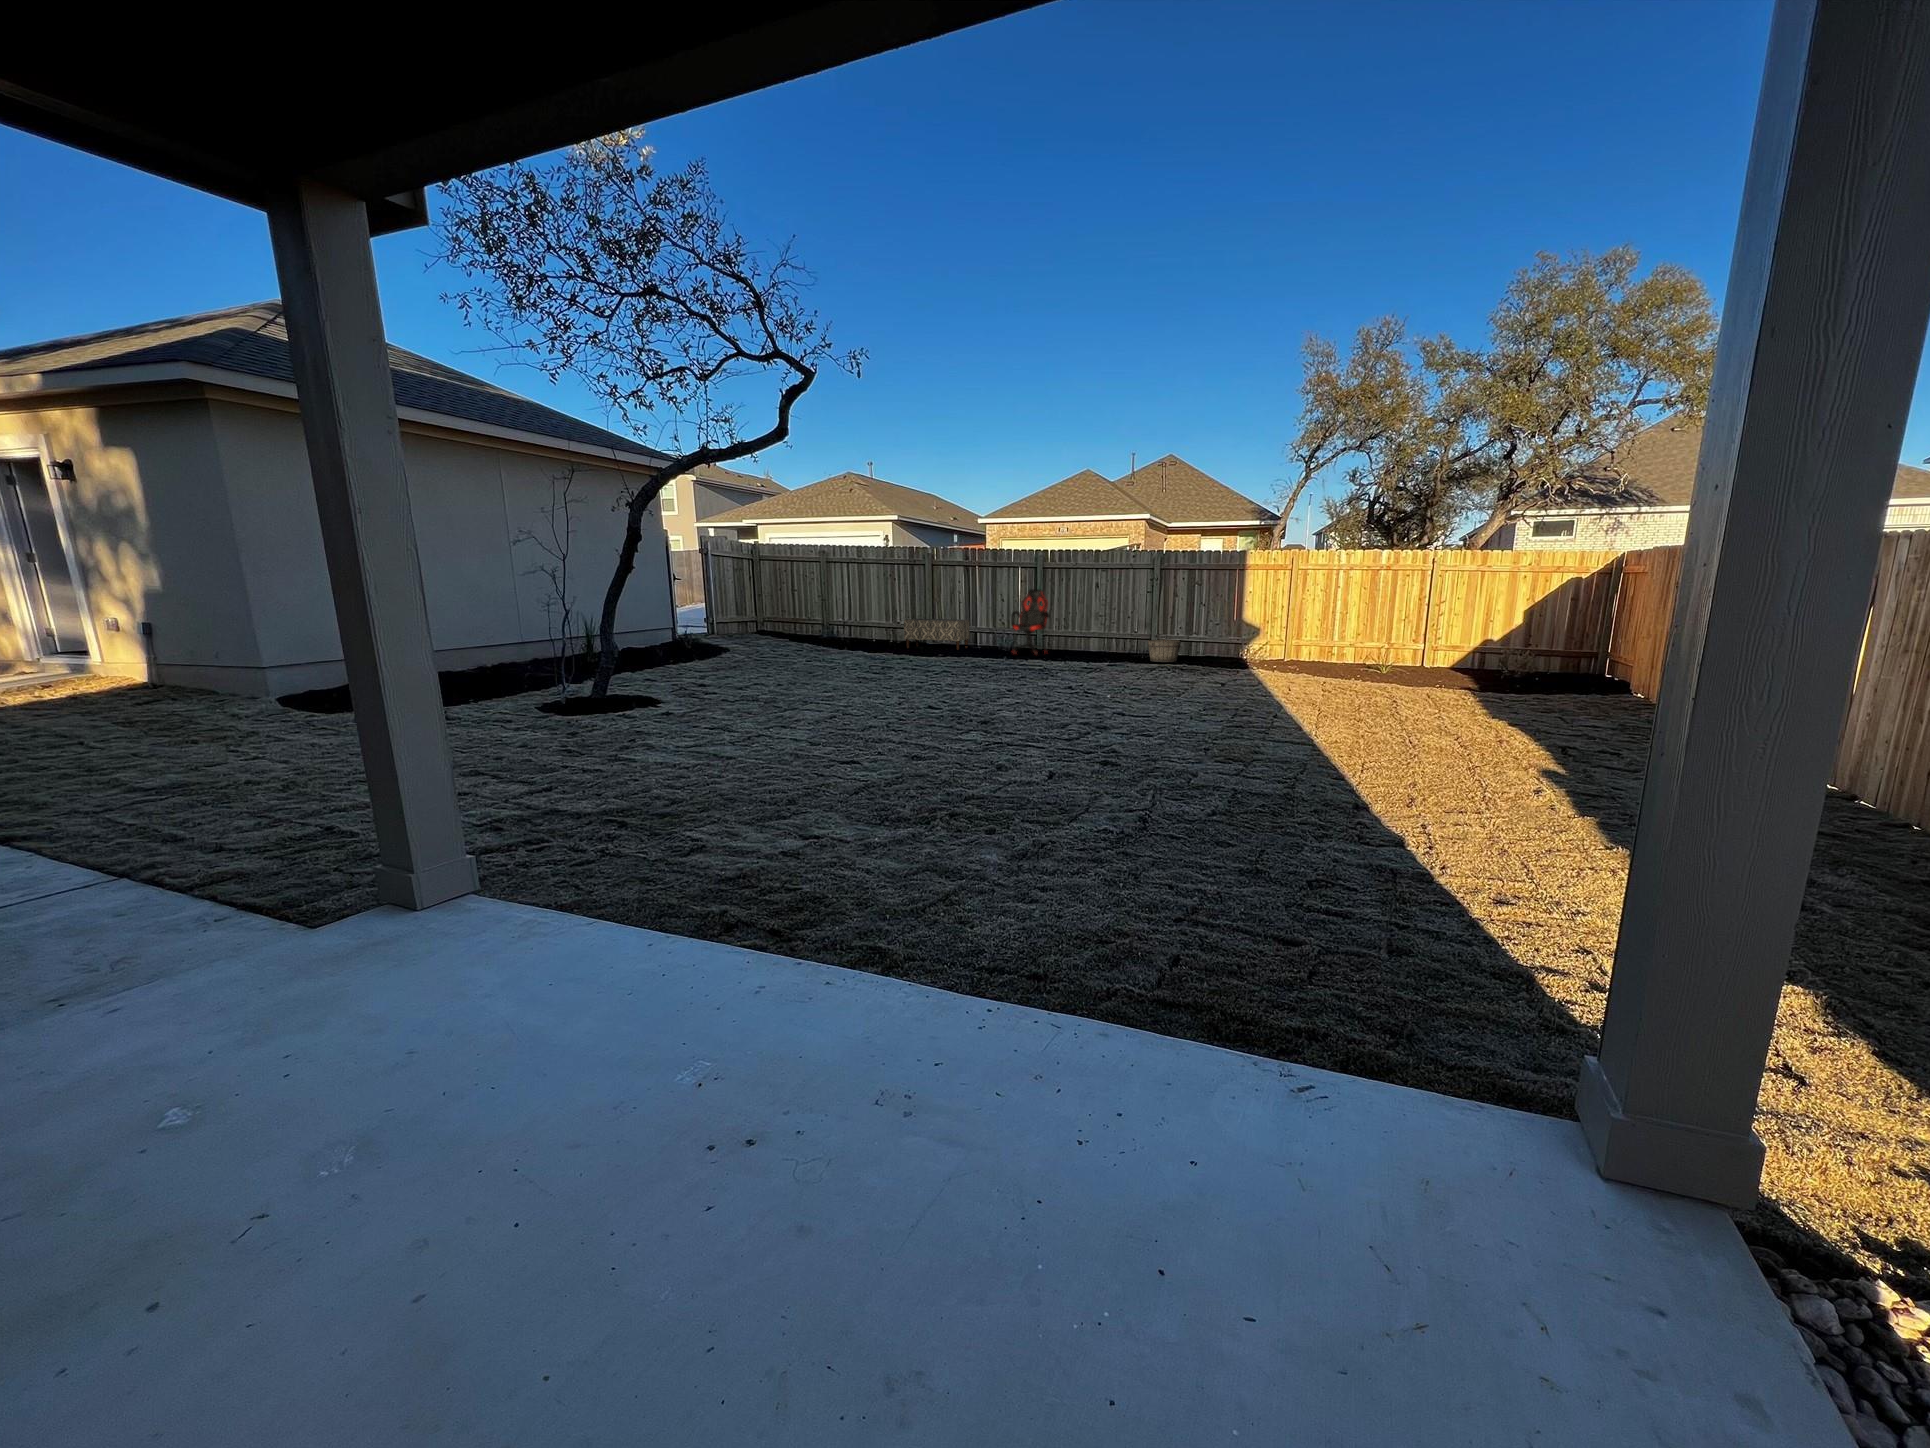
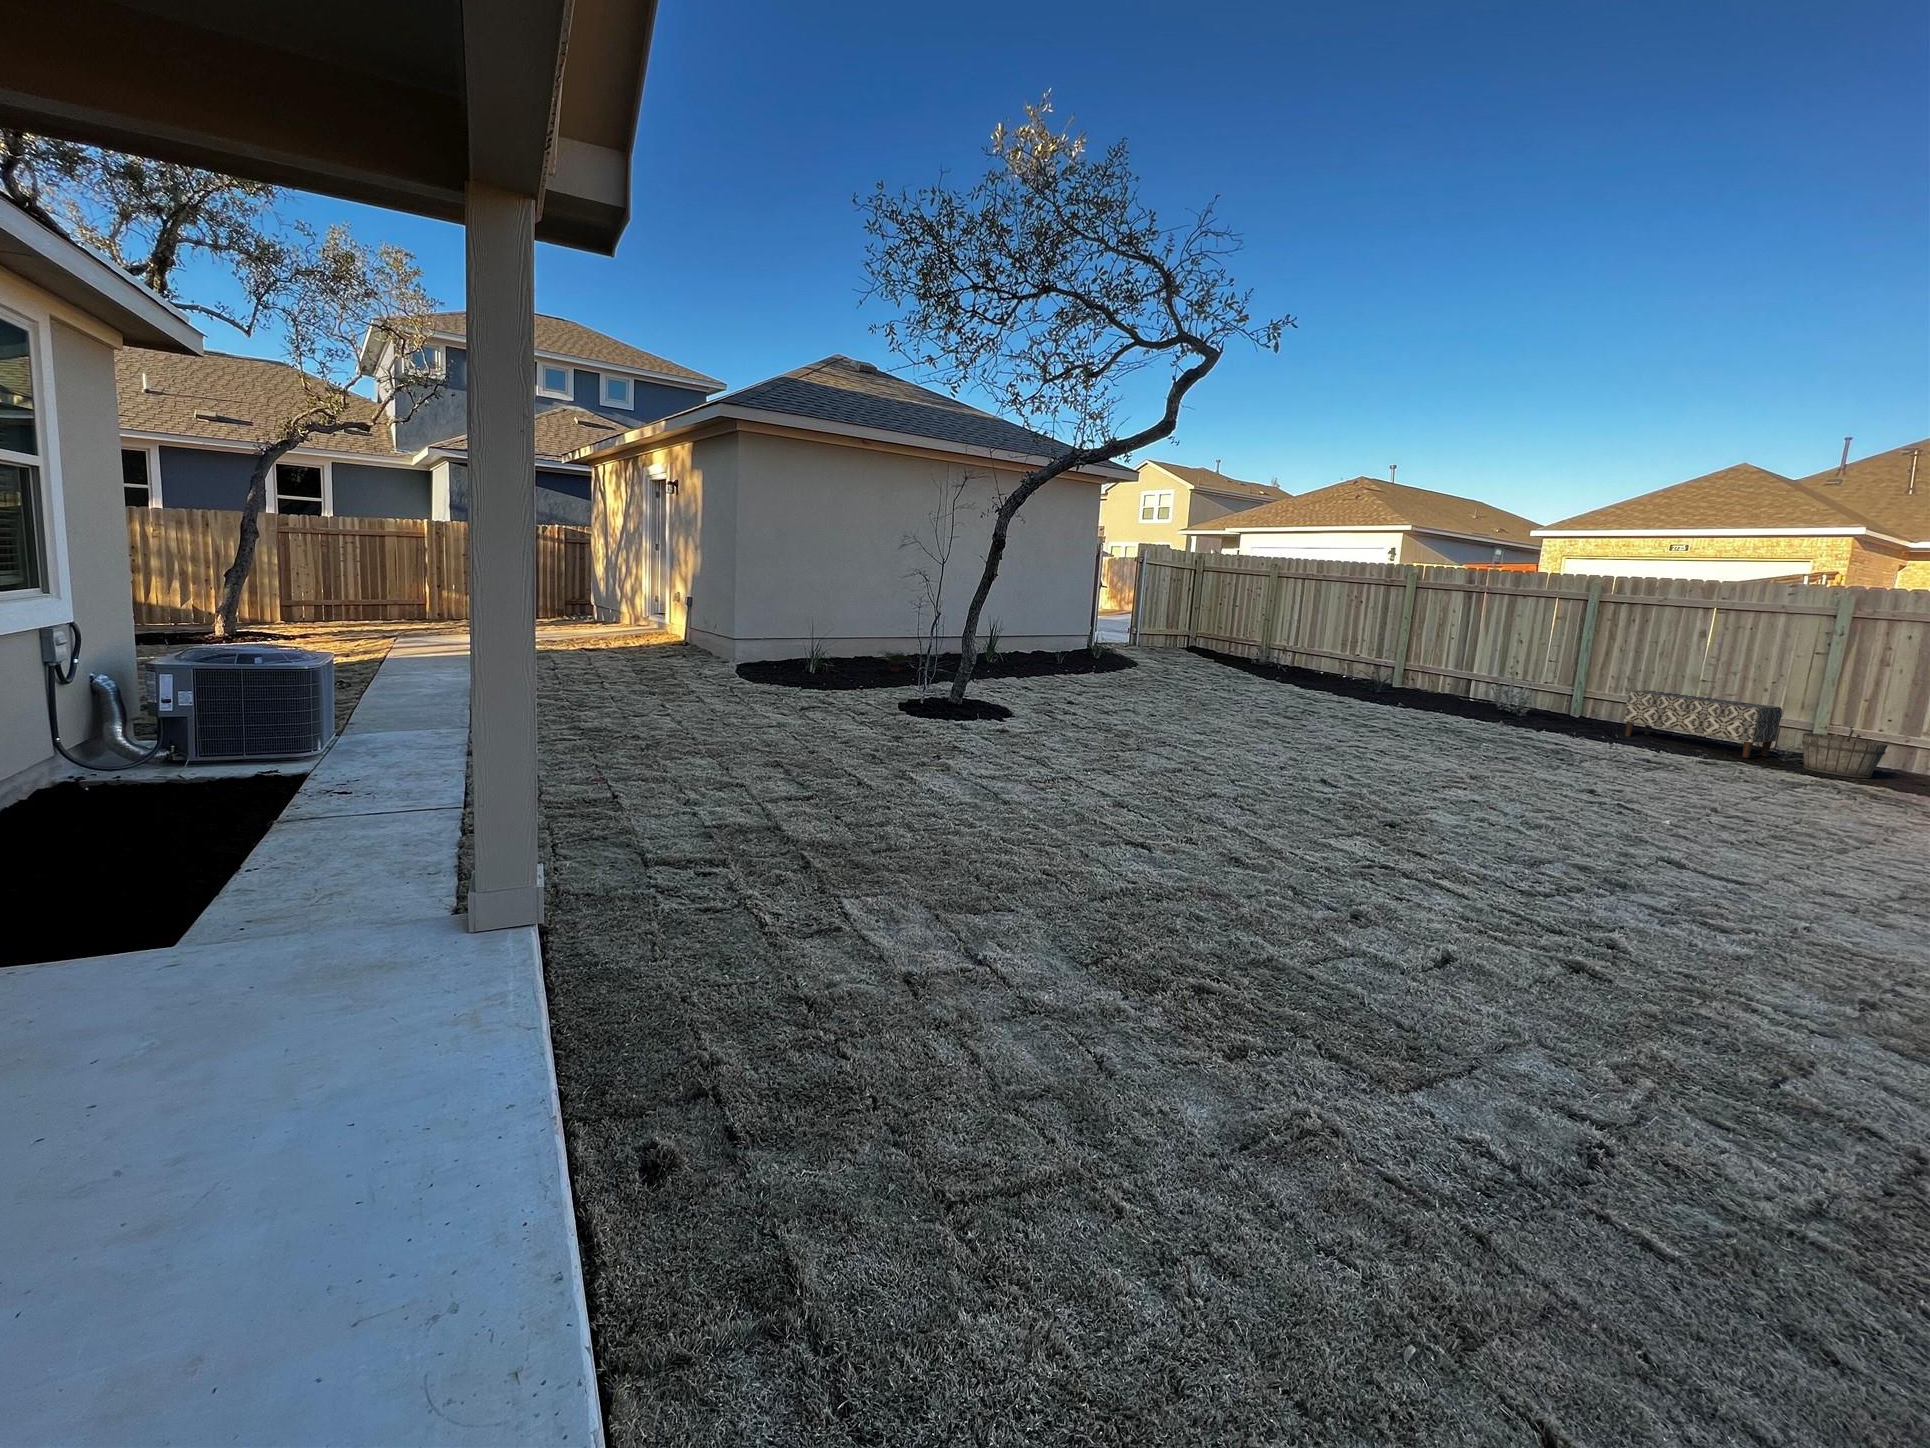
chair: present [1011,589,1049,655] -> none [1522,631,1601,726]
bench: present [904,619,970,650] -> present [1624,691,1782,758]
potted plant: none [452,661,504,685] -> present [880,651,911,672]

